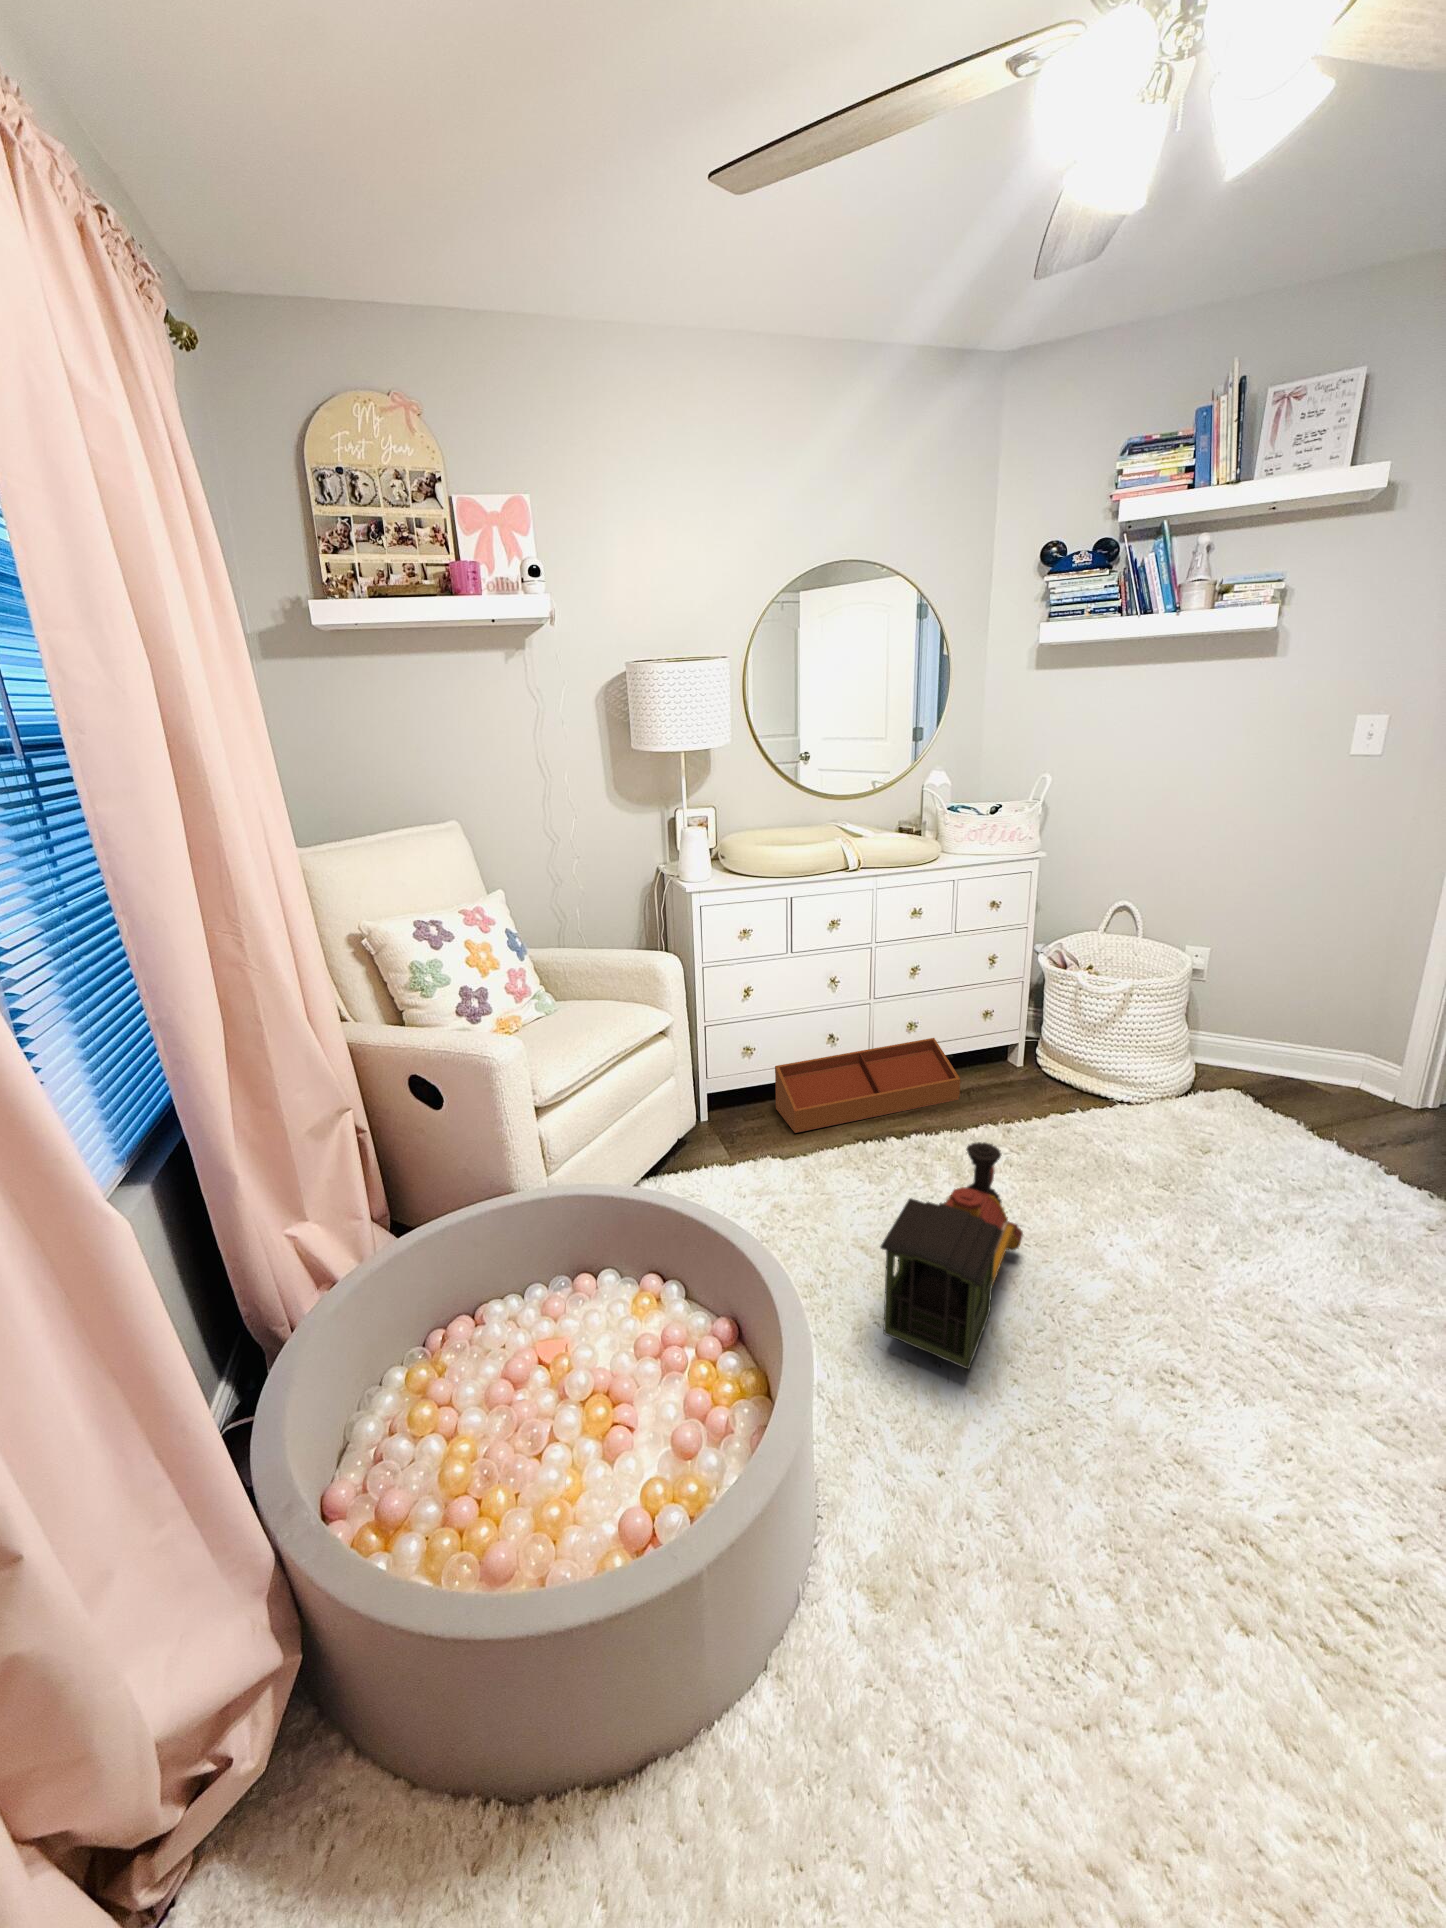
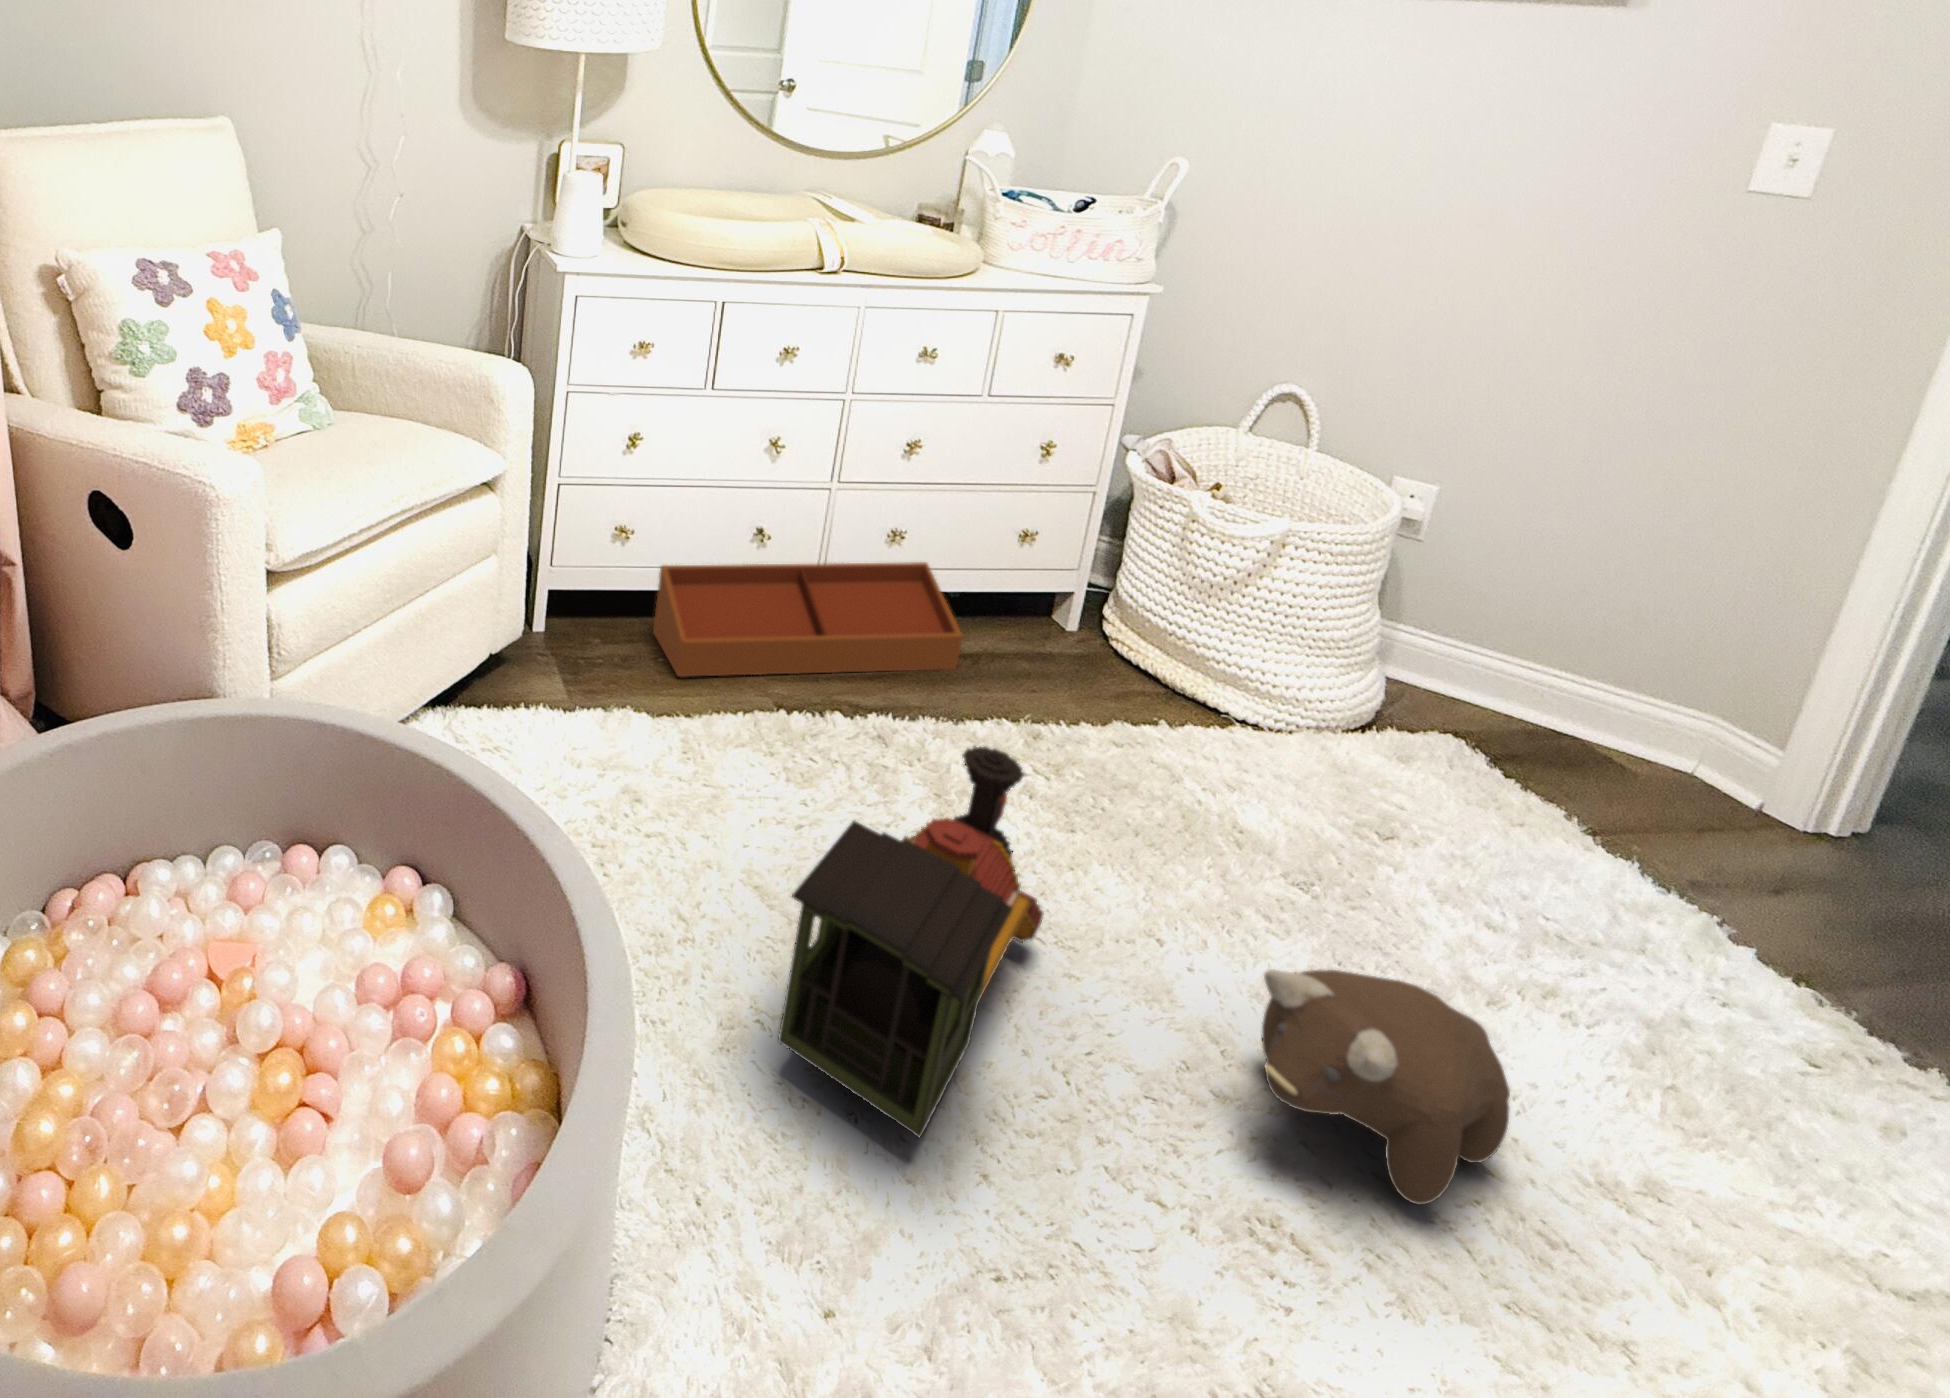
plush toy: none [1140,1230,1272,1349] -> present [1262,969,1510,1205]

